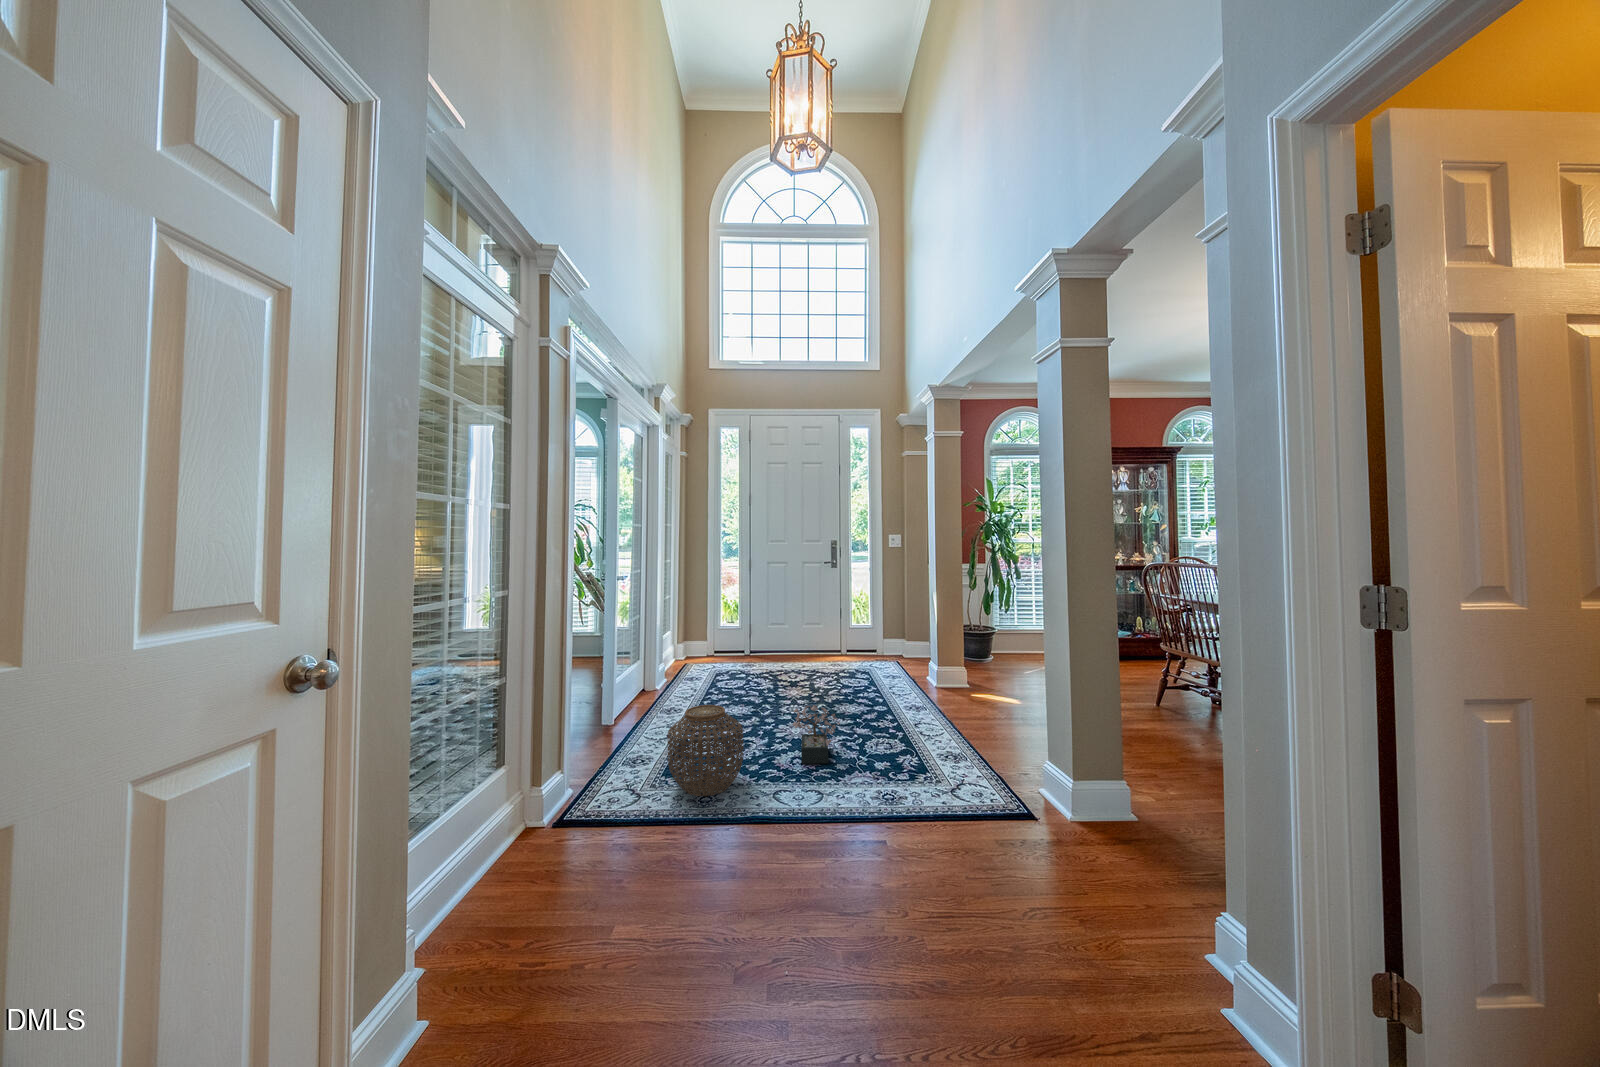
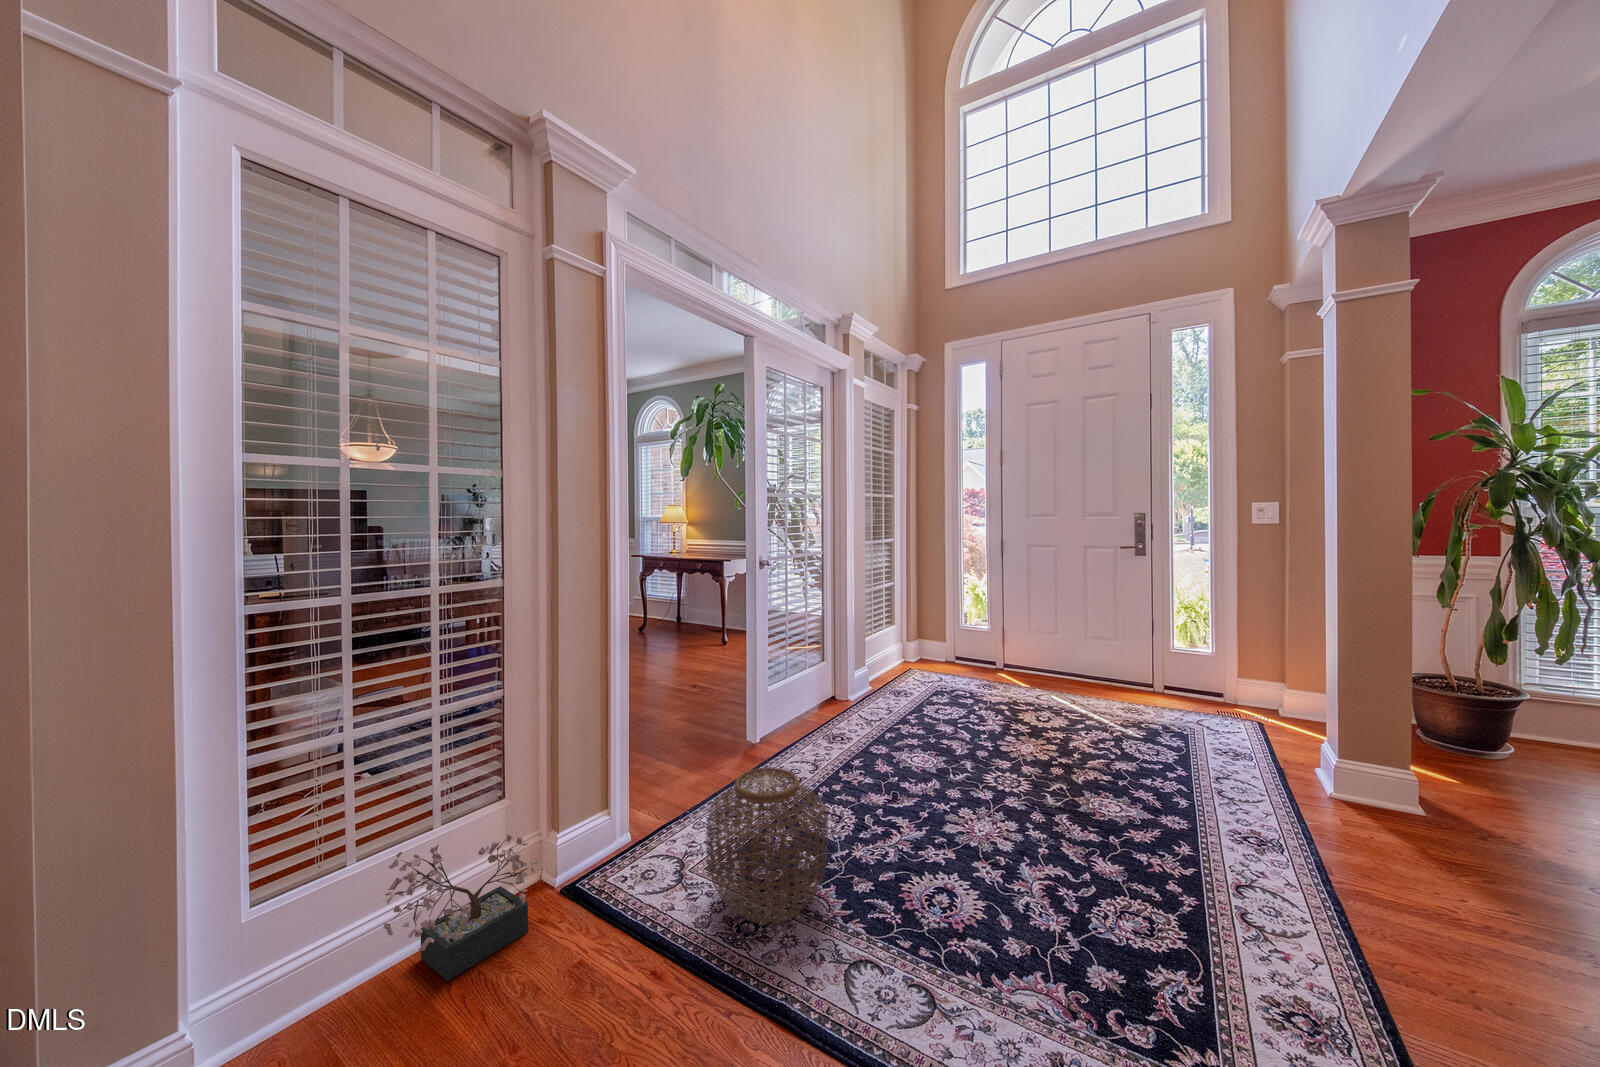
decorative plant: present [793,705,840,764] -> present [384,835,537,982]

